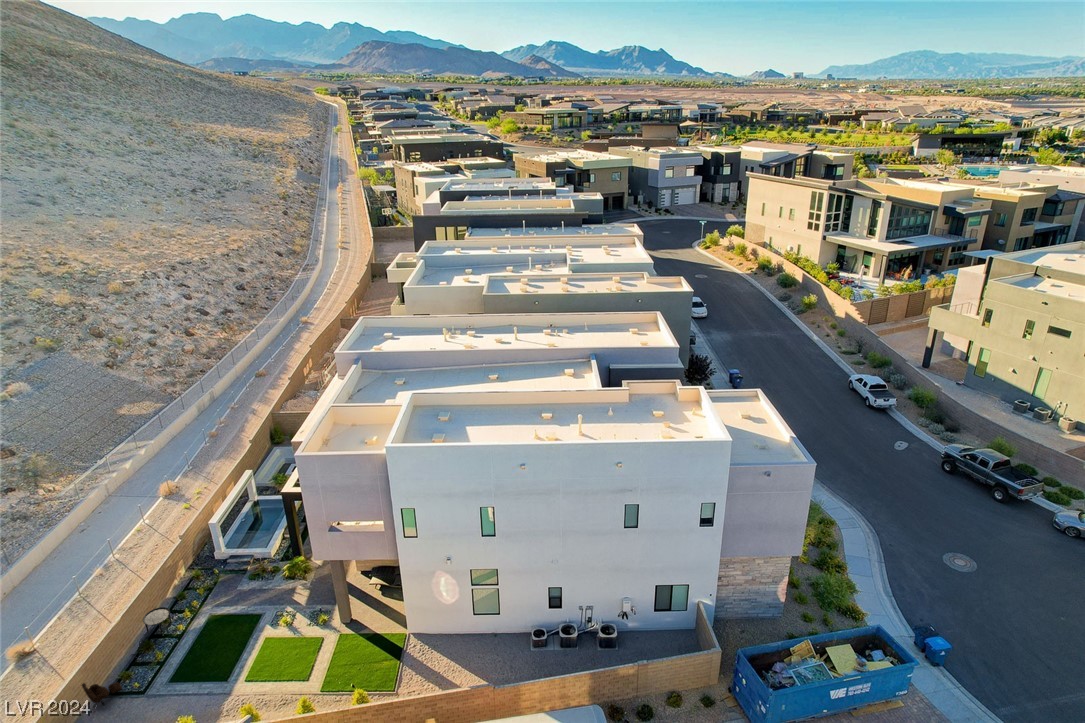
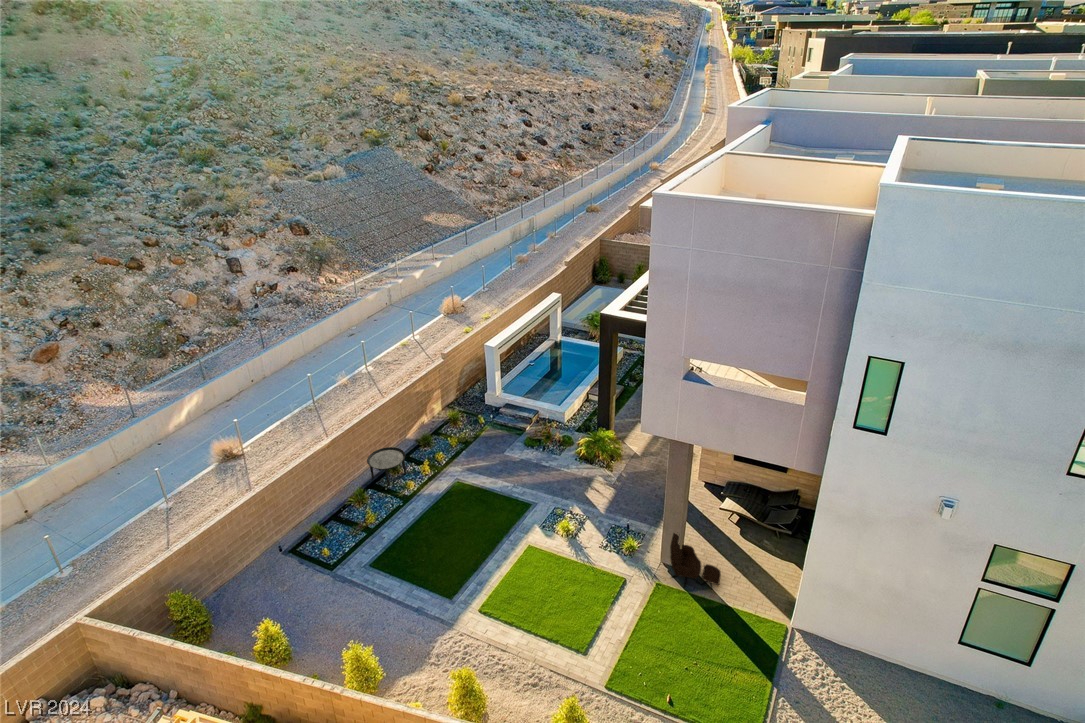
lounge chair: present [82,683,122,705] -> present [670,533,721,589]

